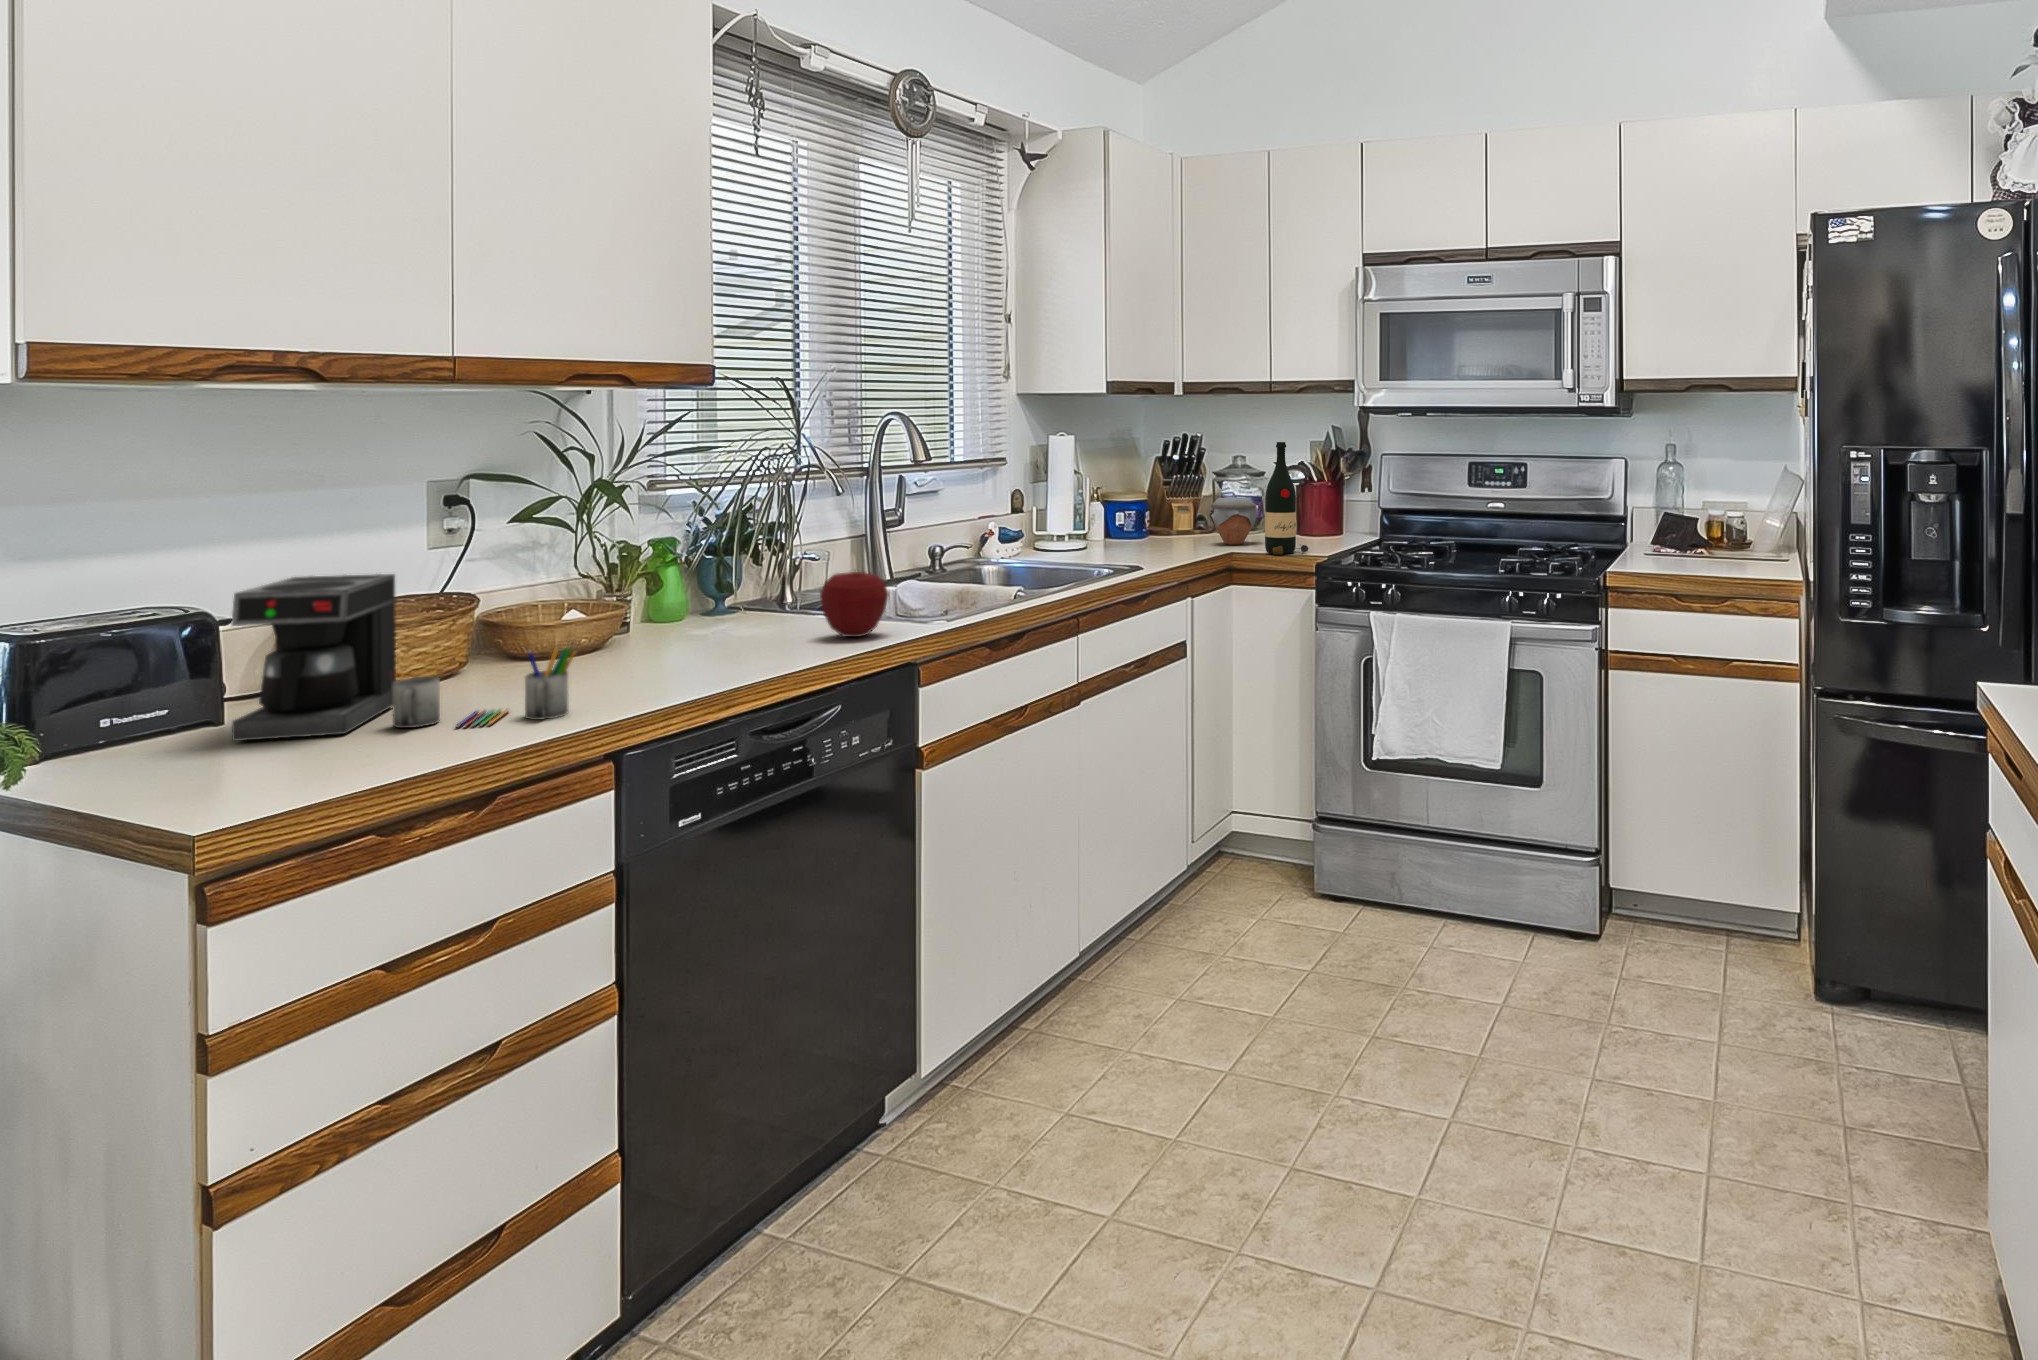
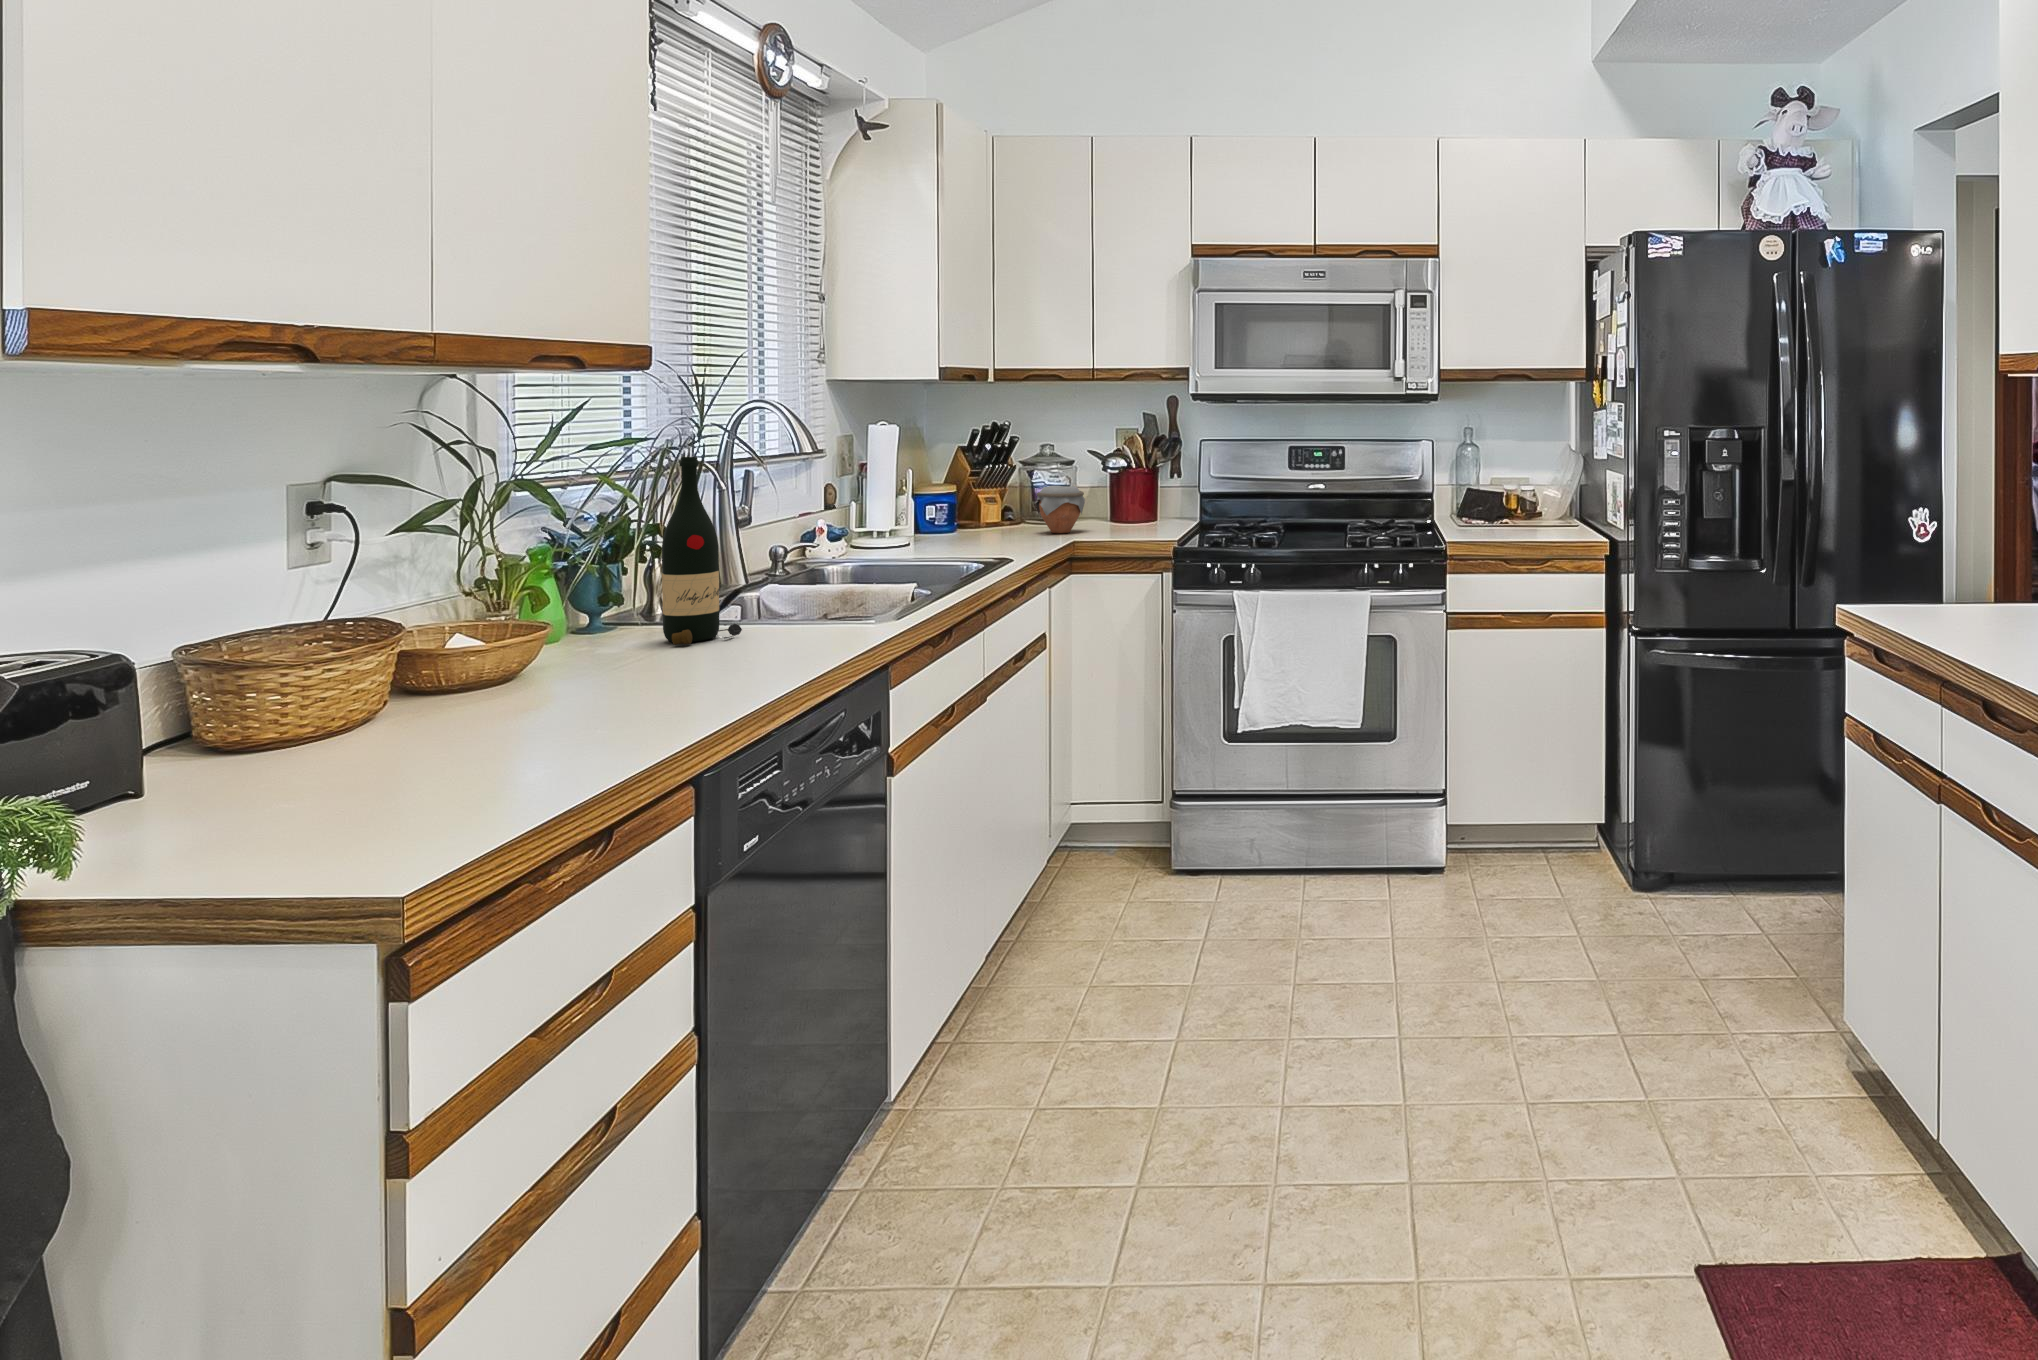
wine bottle: present [1265,442,1309,555] -> present [662,457,742,645]
apple: present [820,570,889,637] -> none [771,569,846,641]
coffee maker: present [232,574,578,741] -> none [224,596,628,800]

